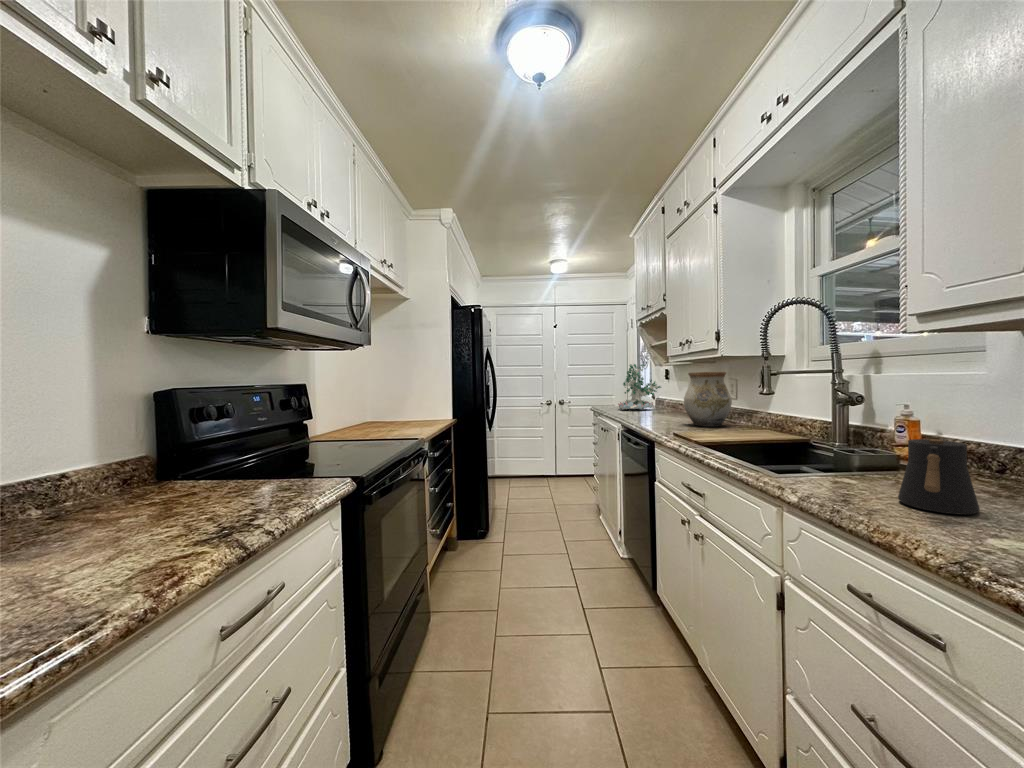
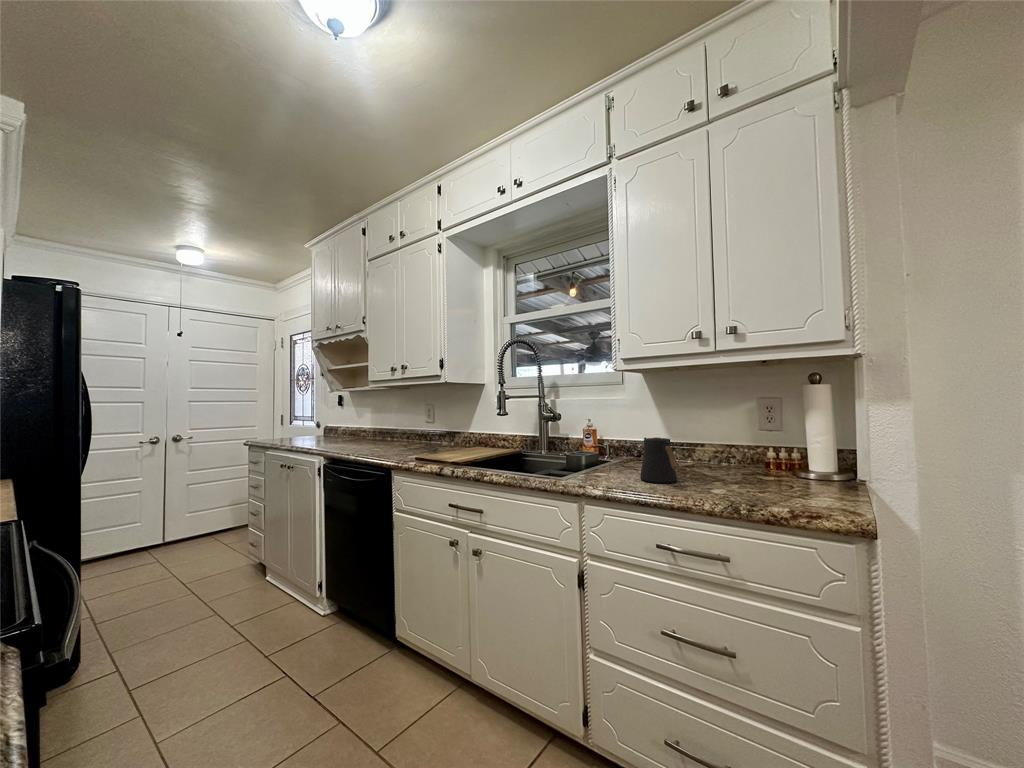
plant: present [618,364,661,409] -> none [291,388,345,443]
vase: present [684,372,732,427] -> none [402,397,444,451]

